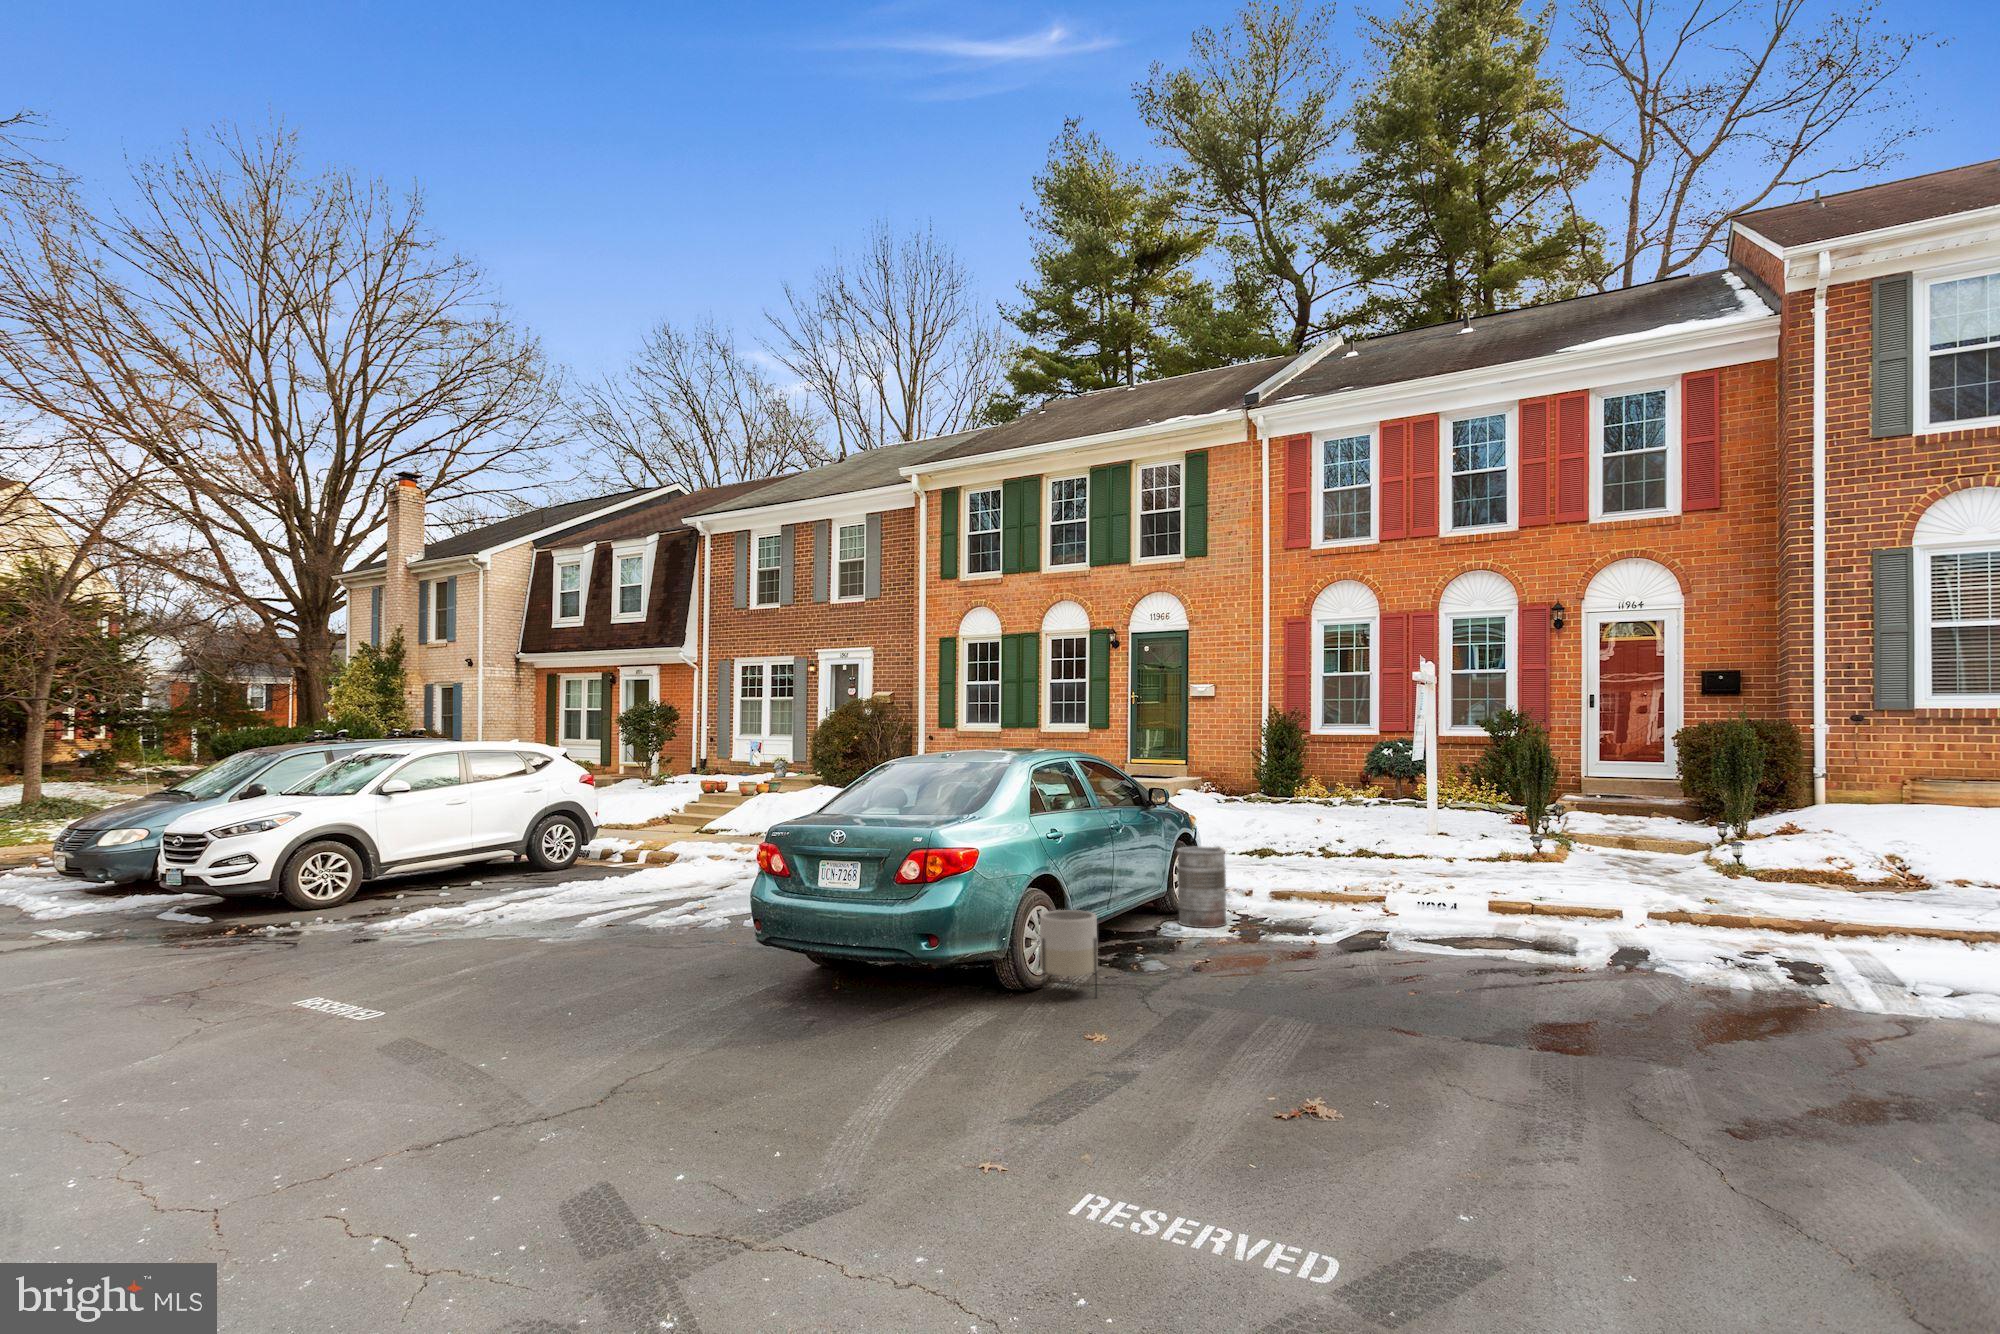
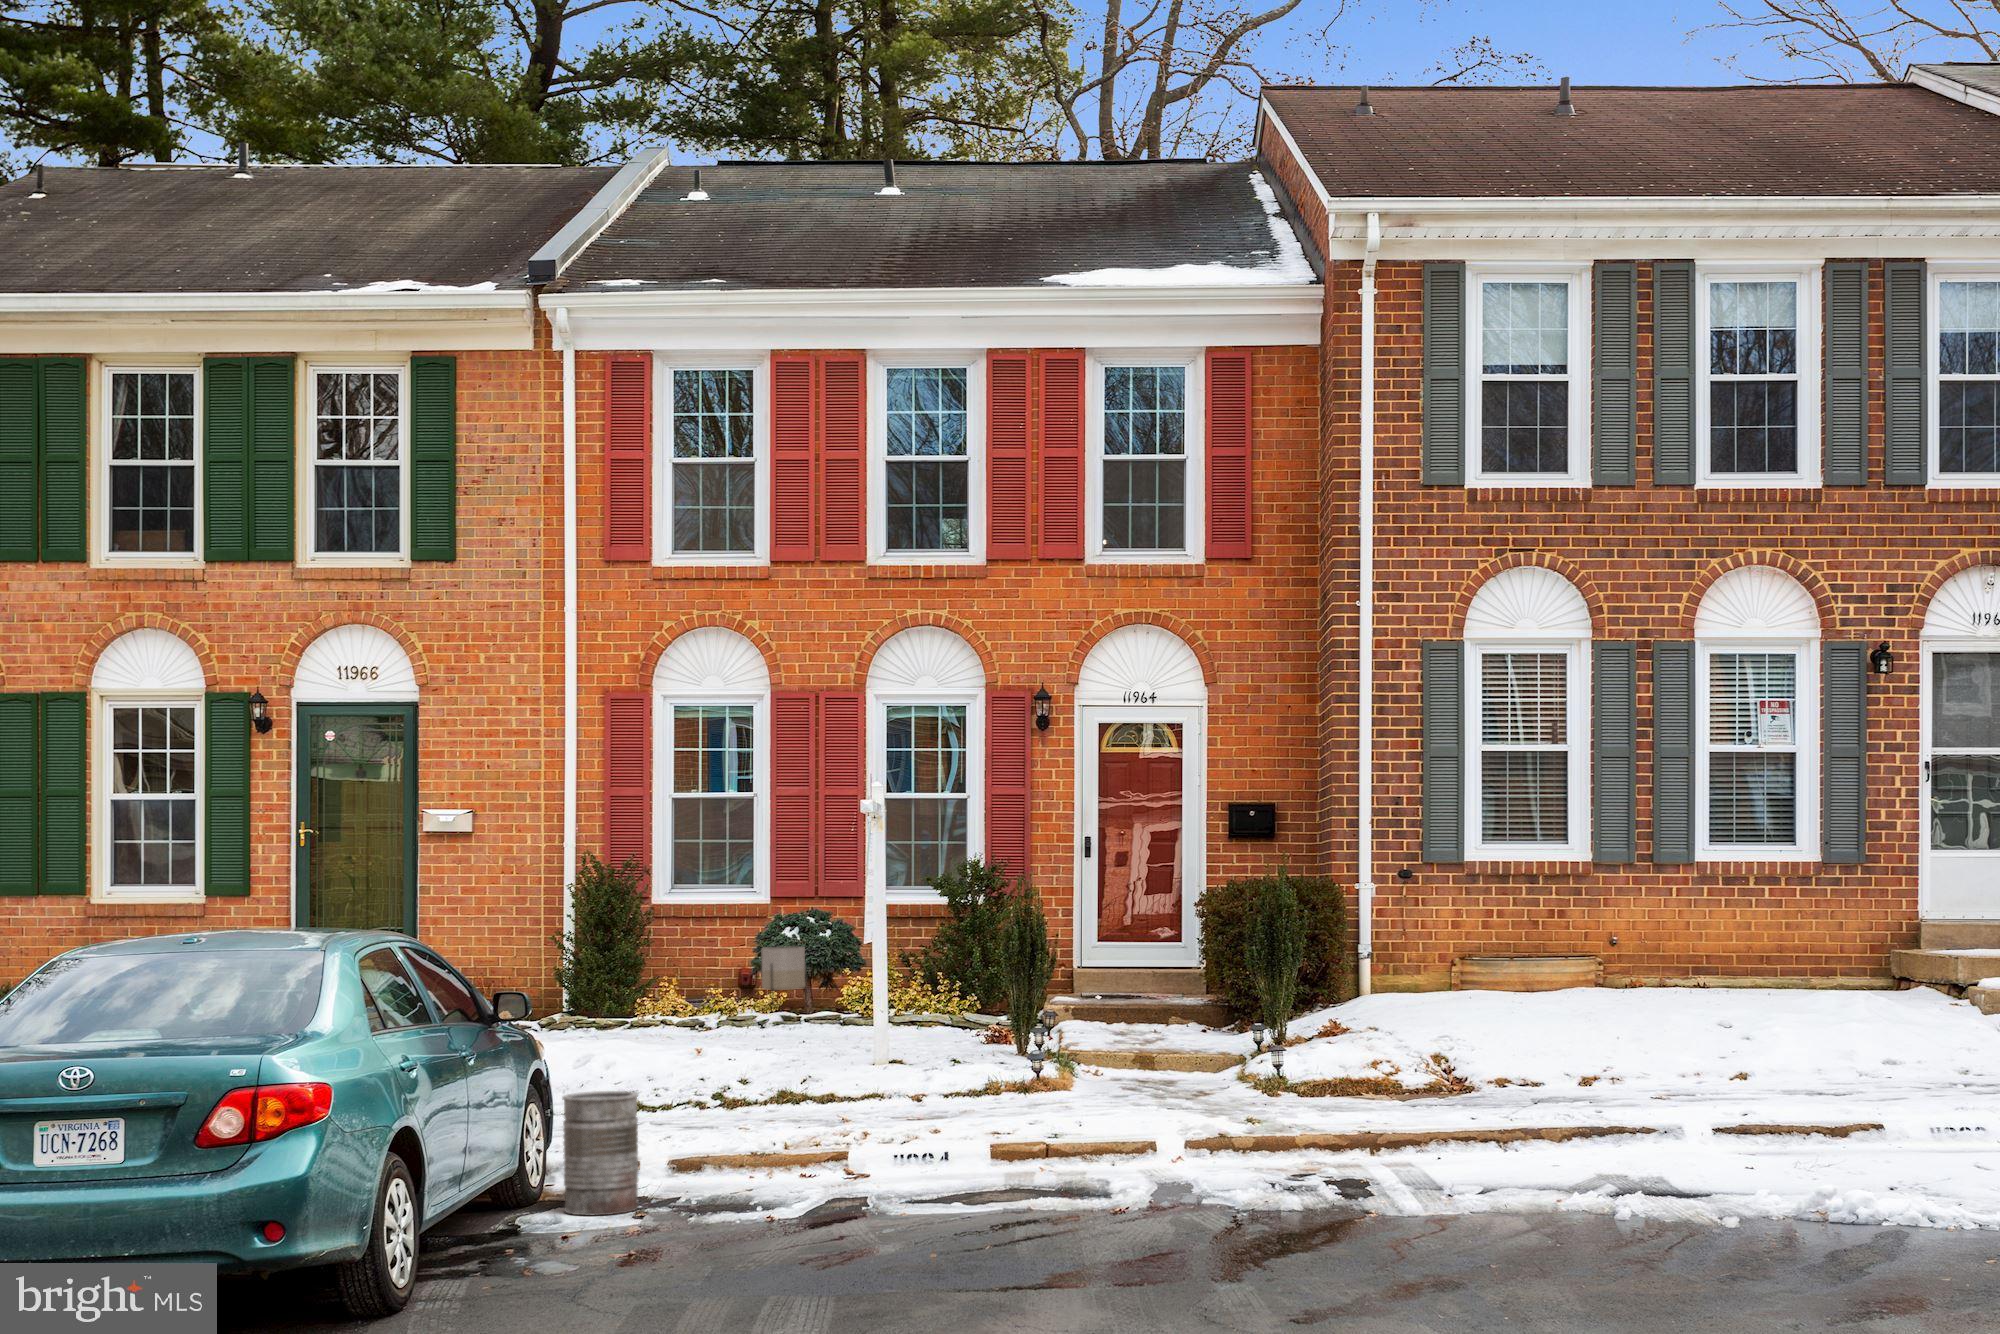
planter: present [1040,910,1098,997] -> present [762,946,806,1004]

